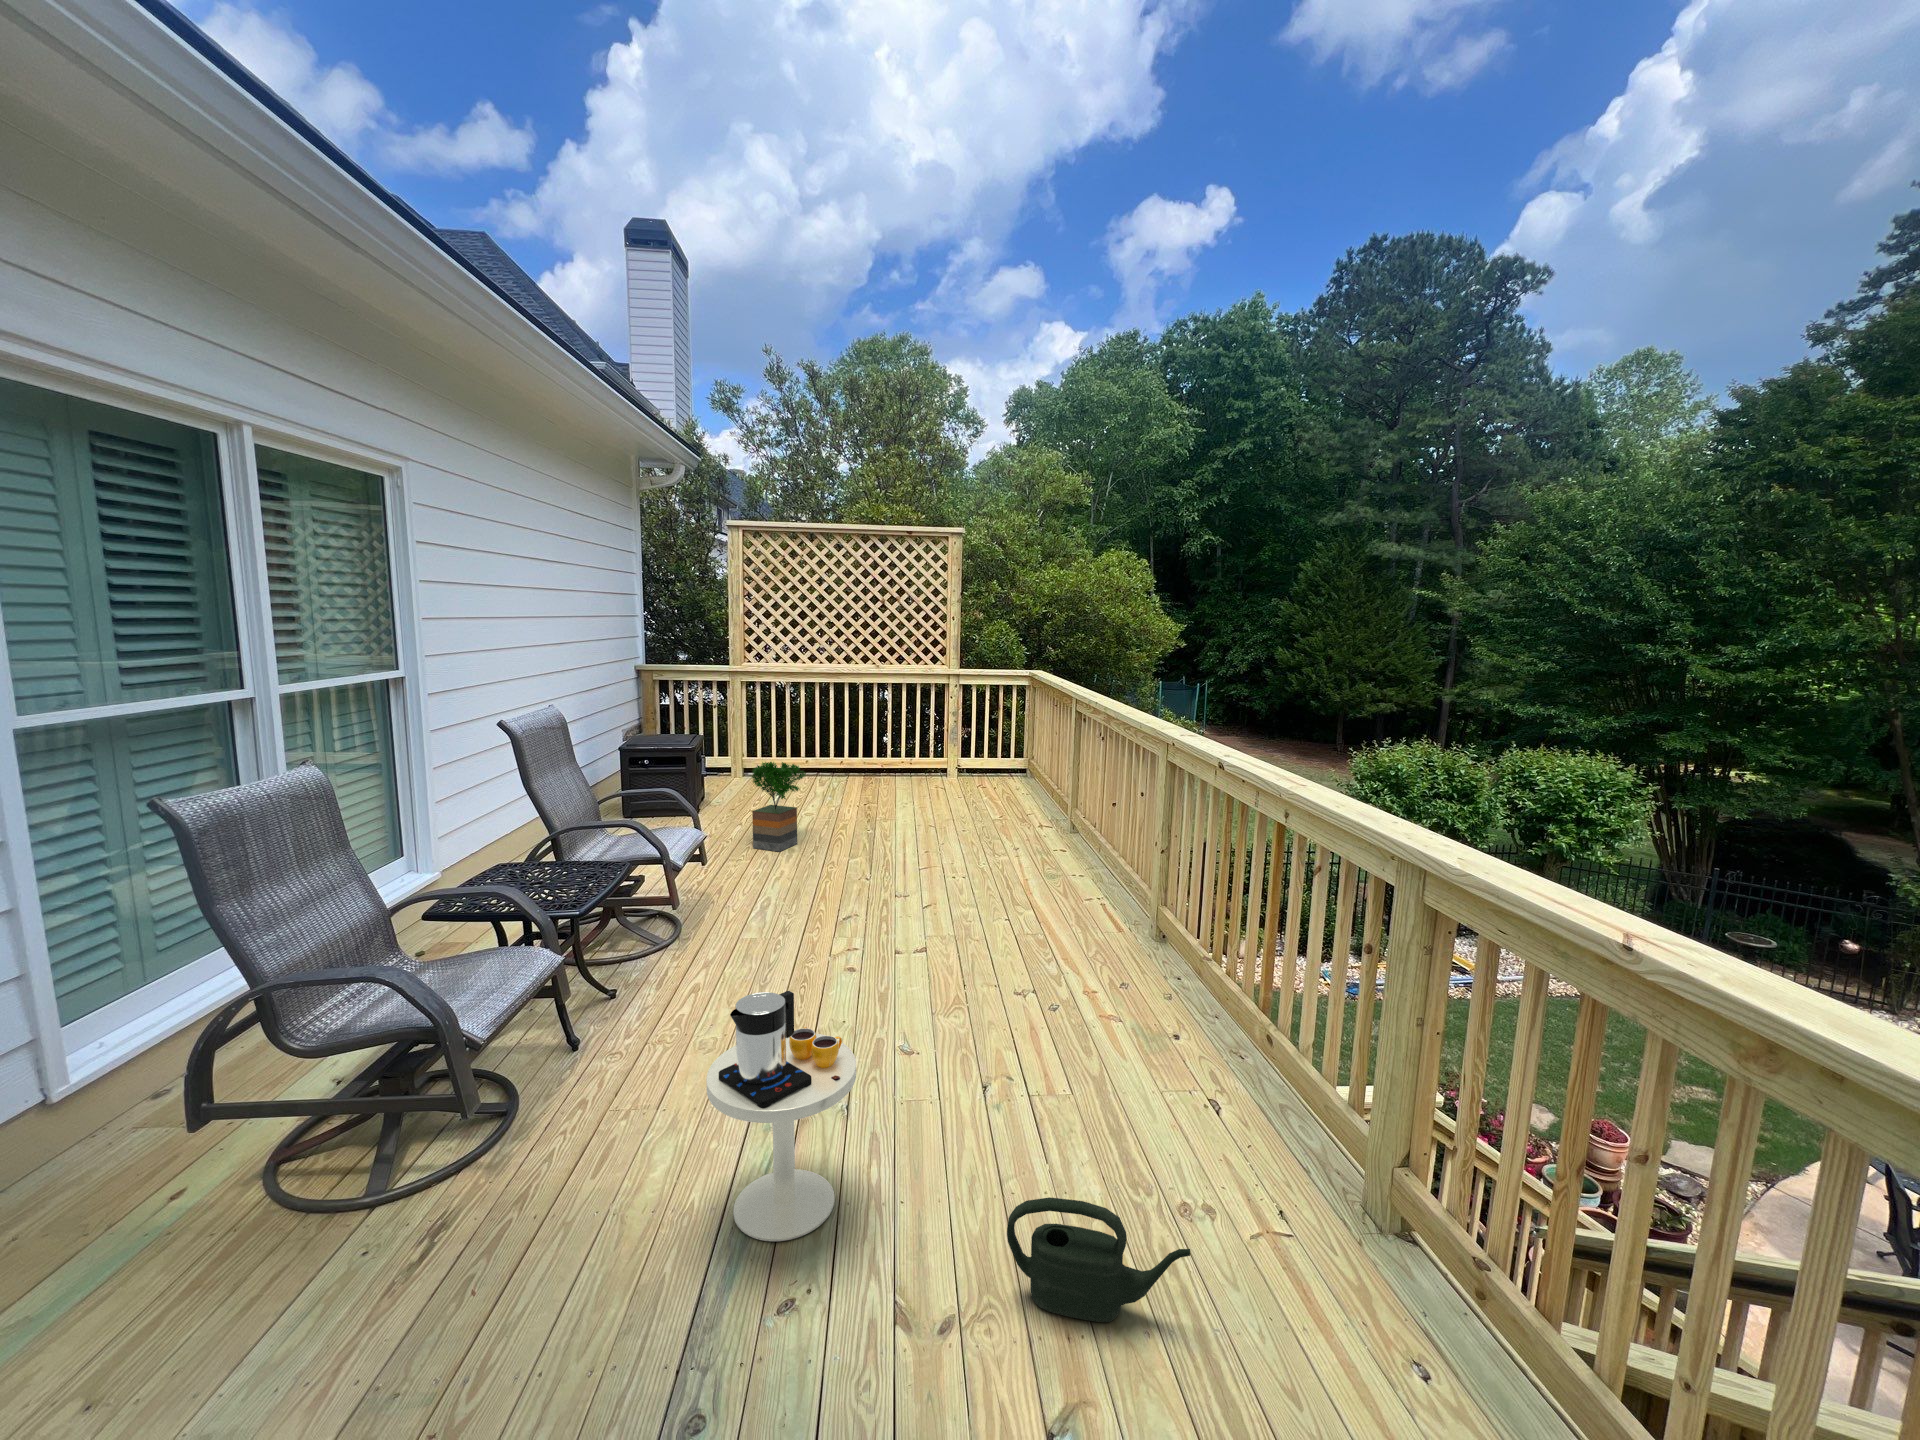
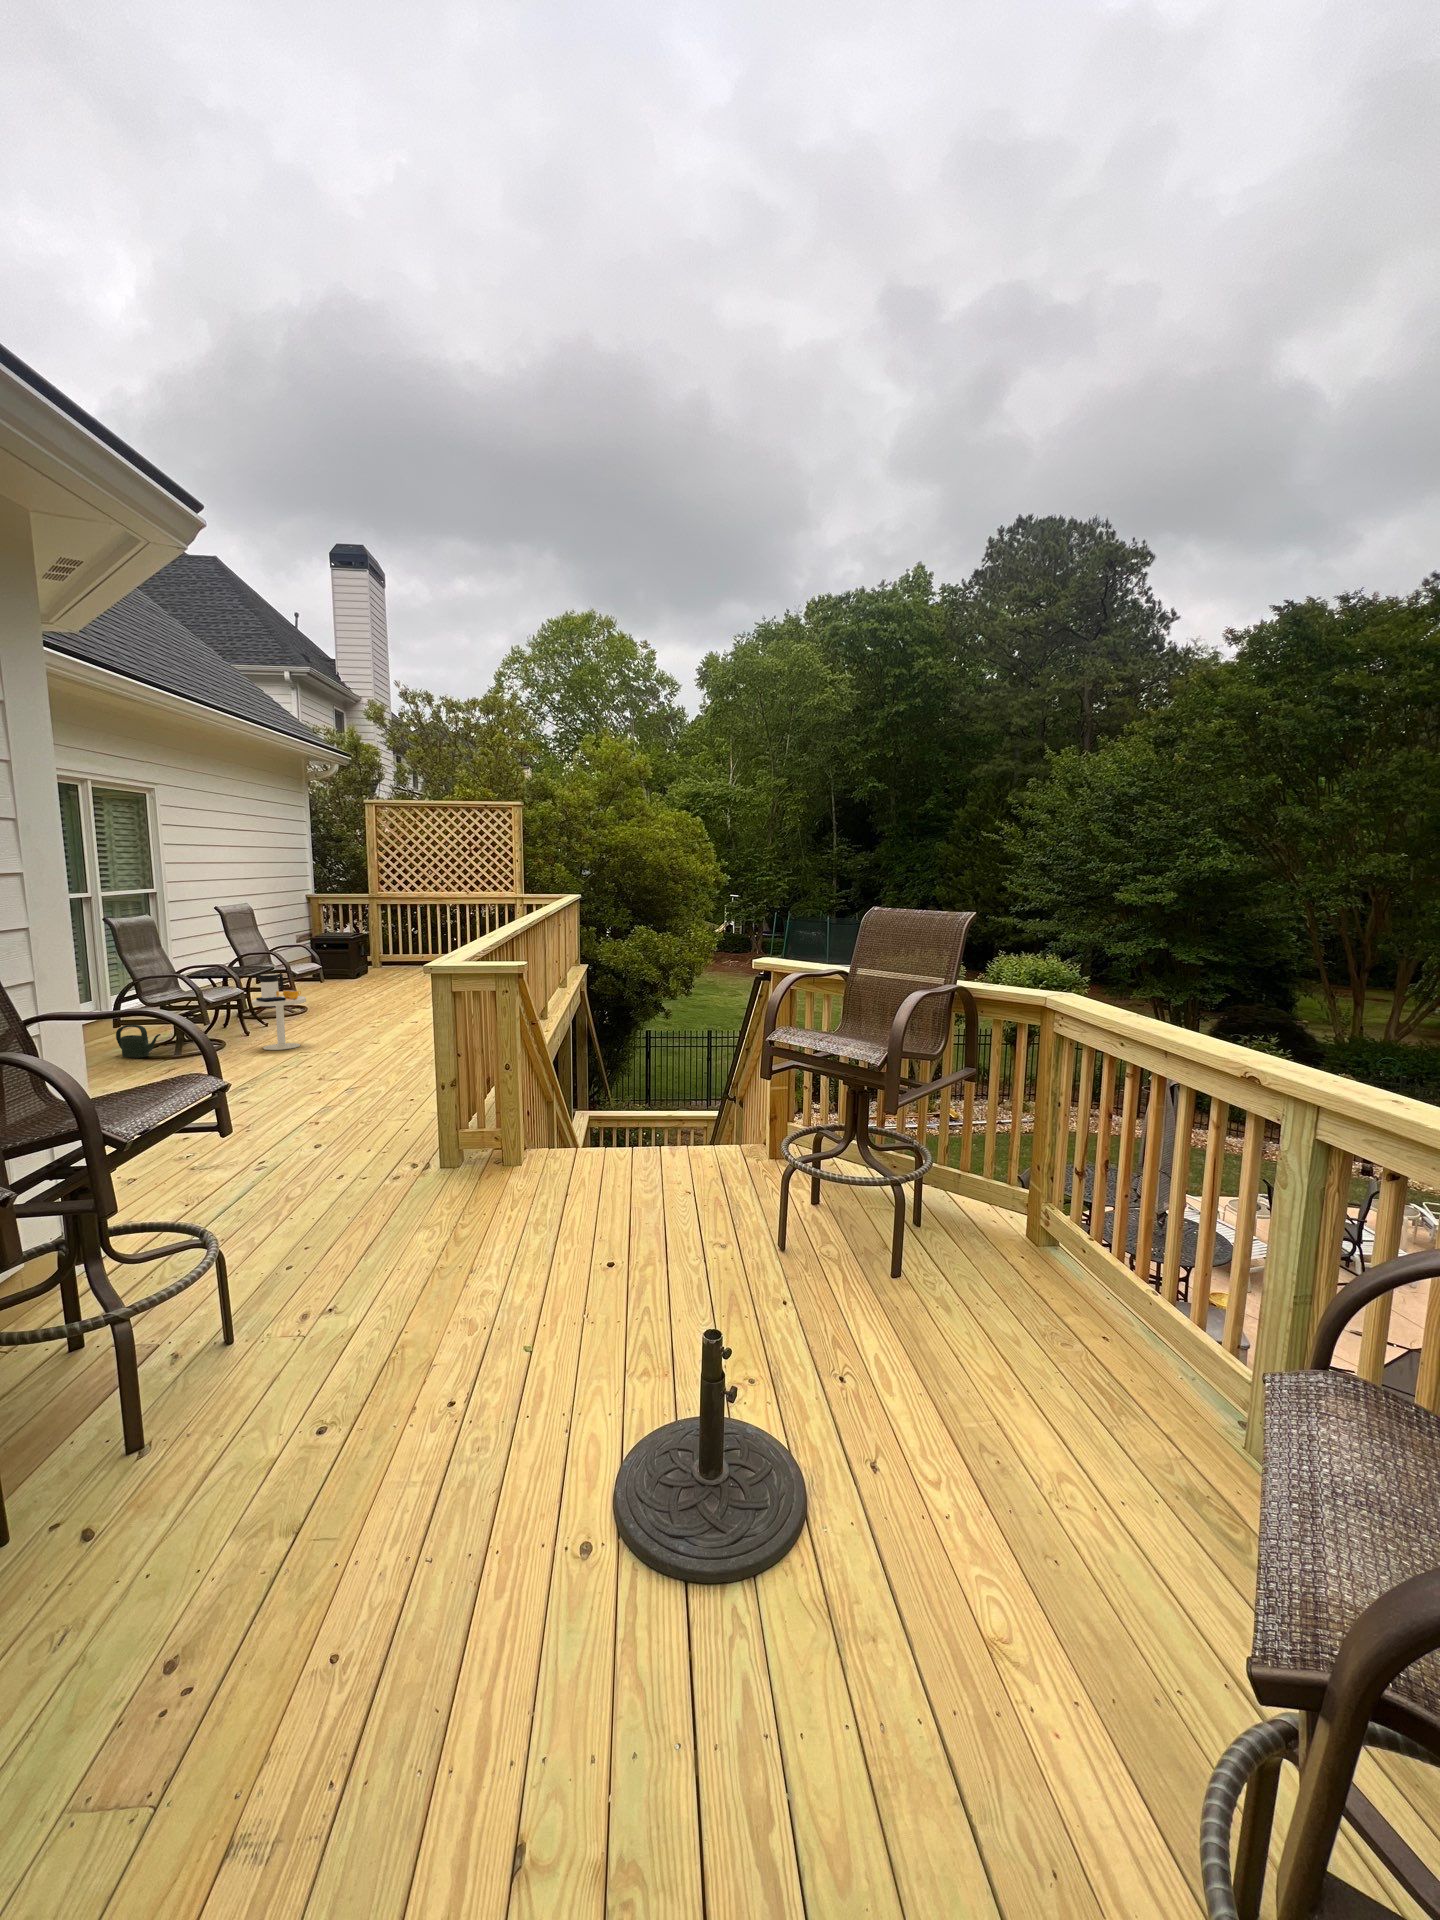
potted tree: present [752,762,806,852] -> none [348,941,384,991]
watering can: present [1007,1197,1190,1322] -> present [116,1025,161,1058]

